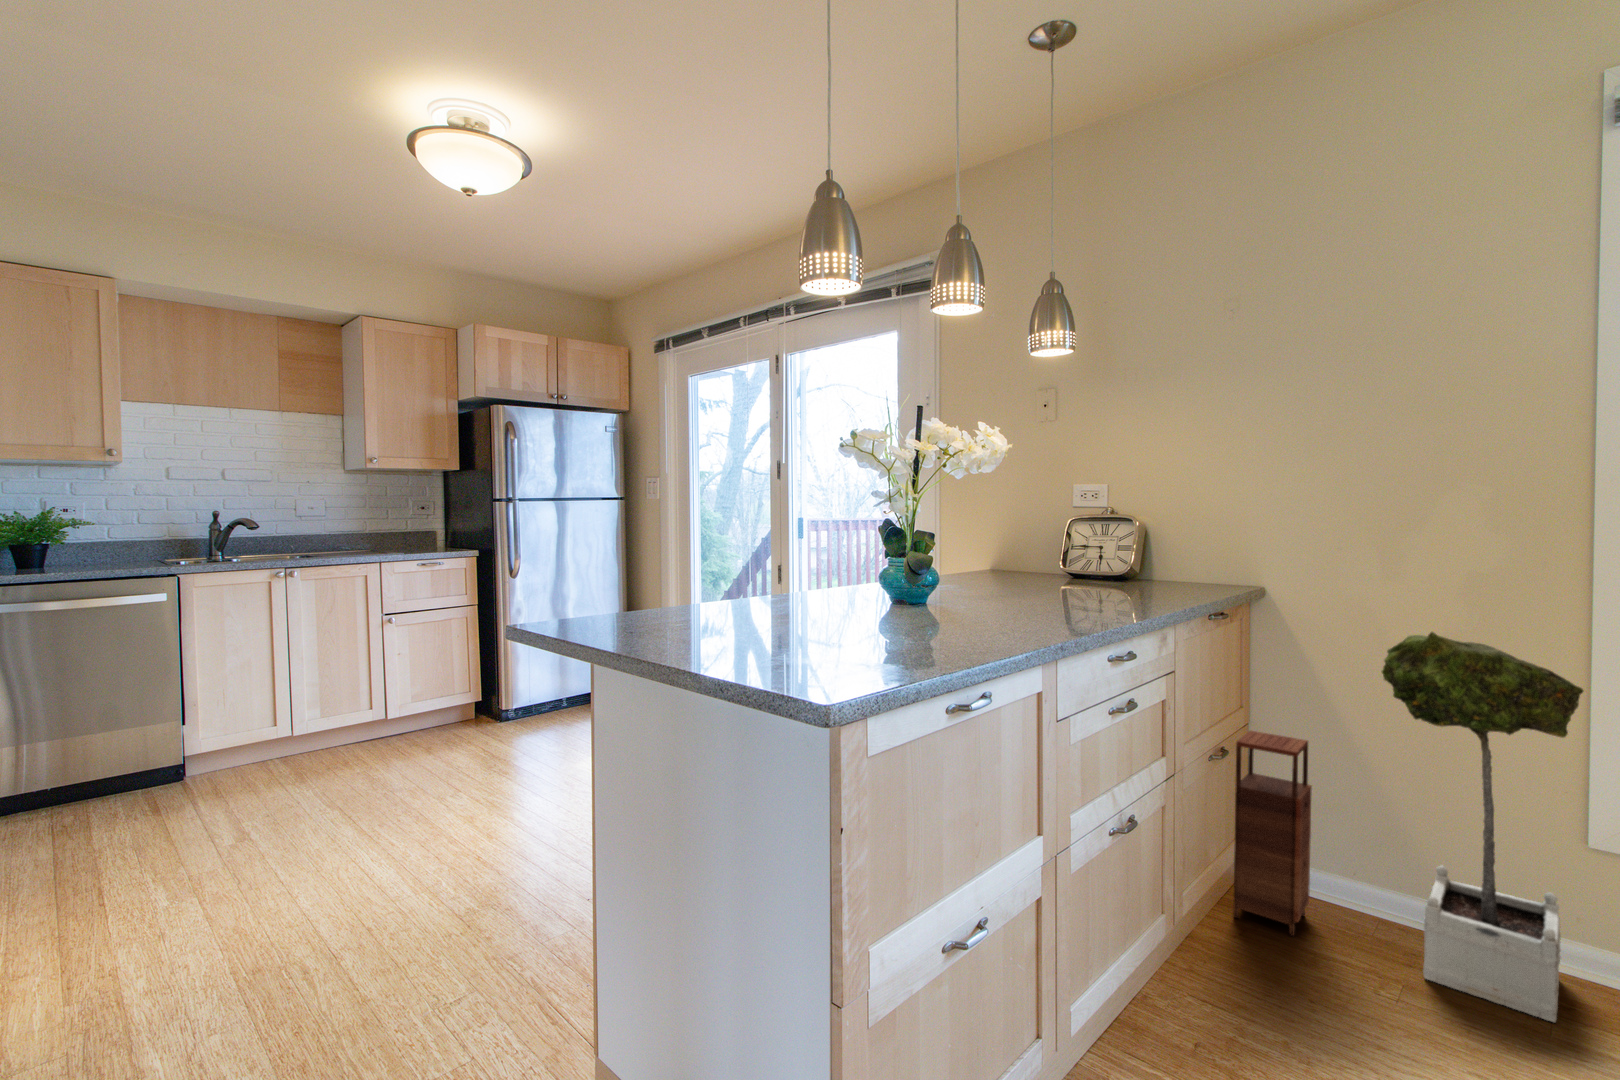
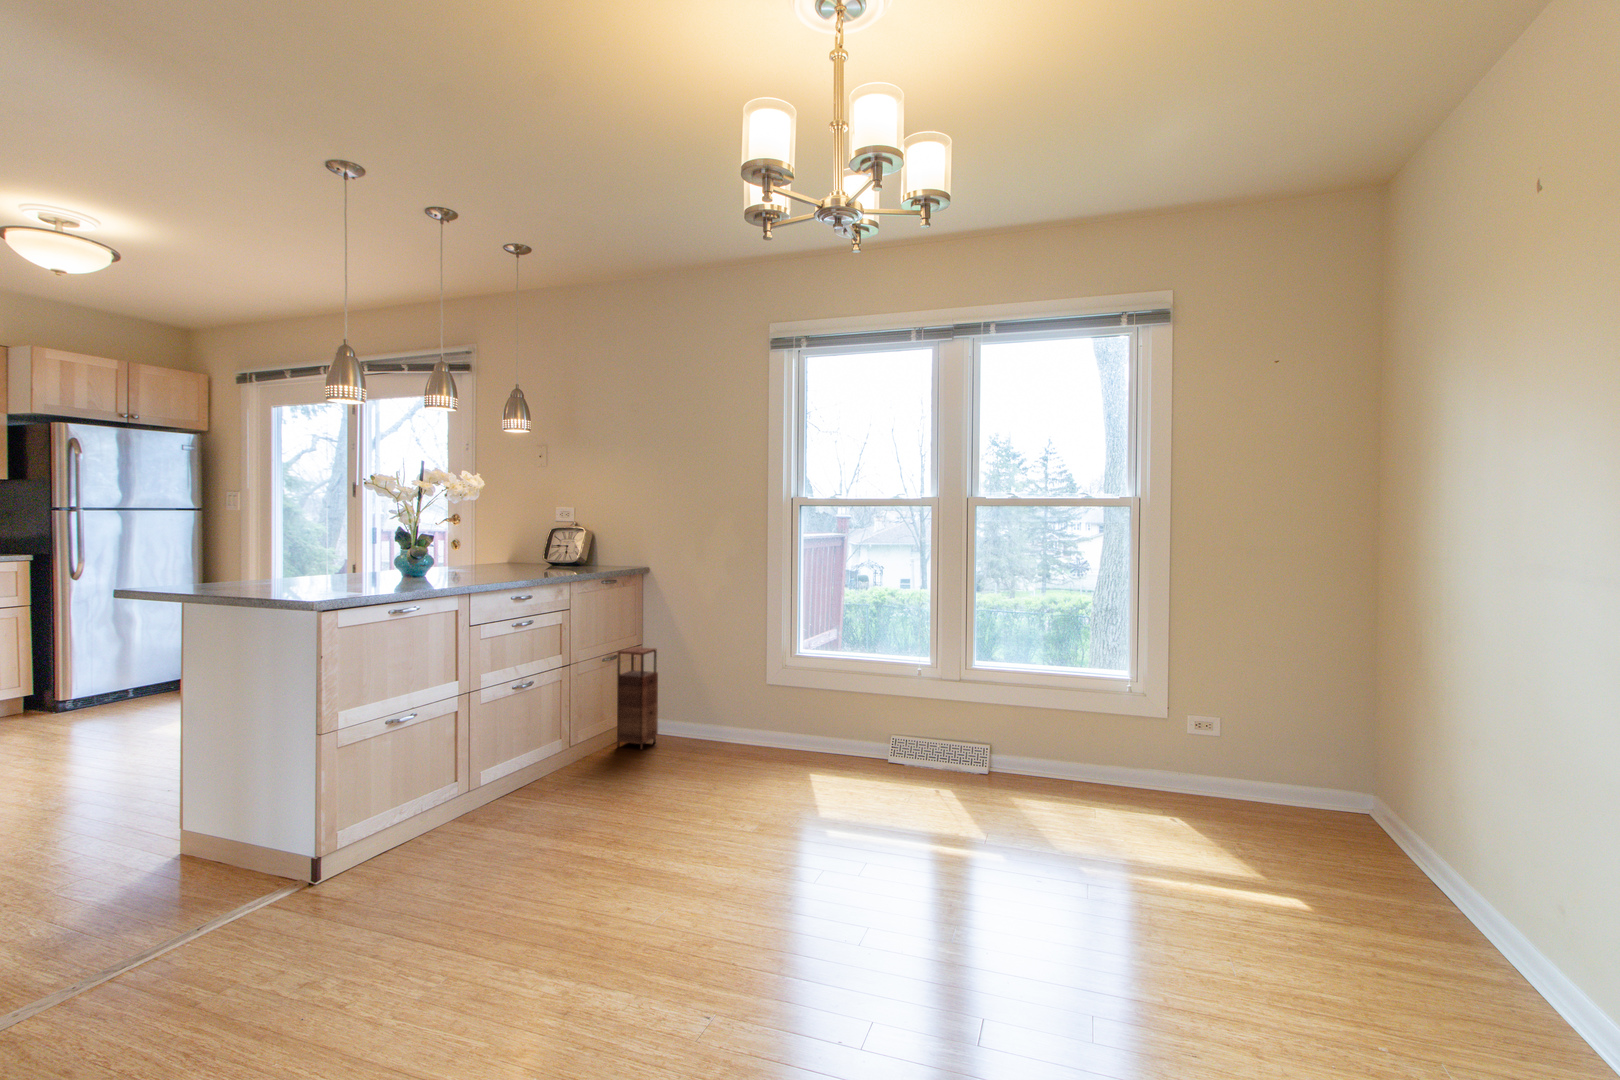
potted tree: present [1381,632,1583,1022] -> none [679,586,751,760]

